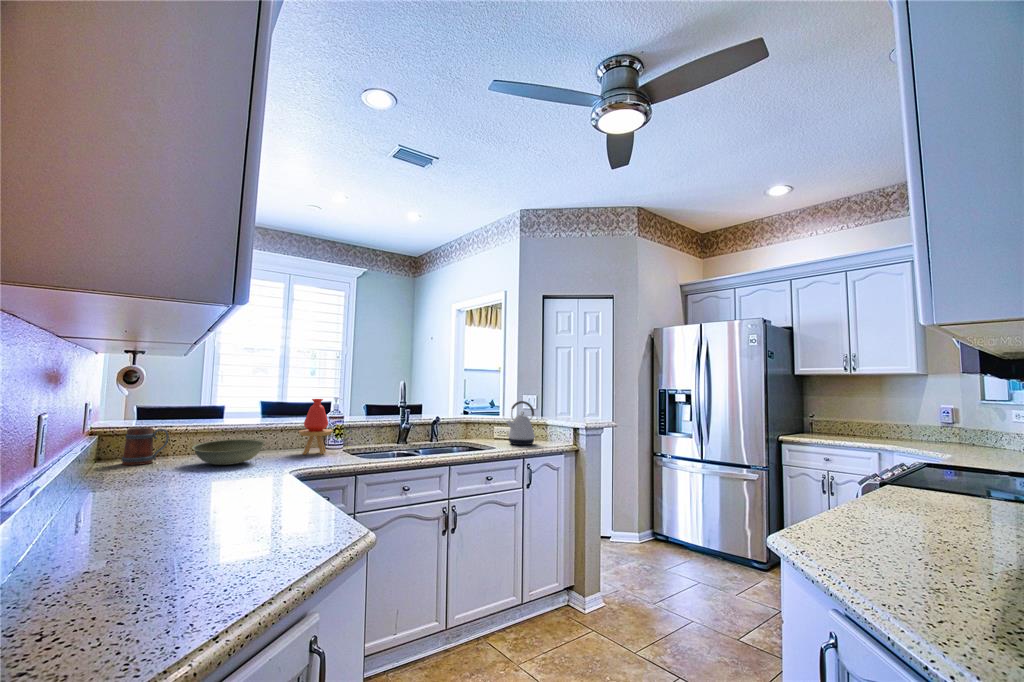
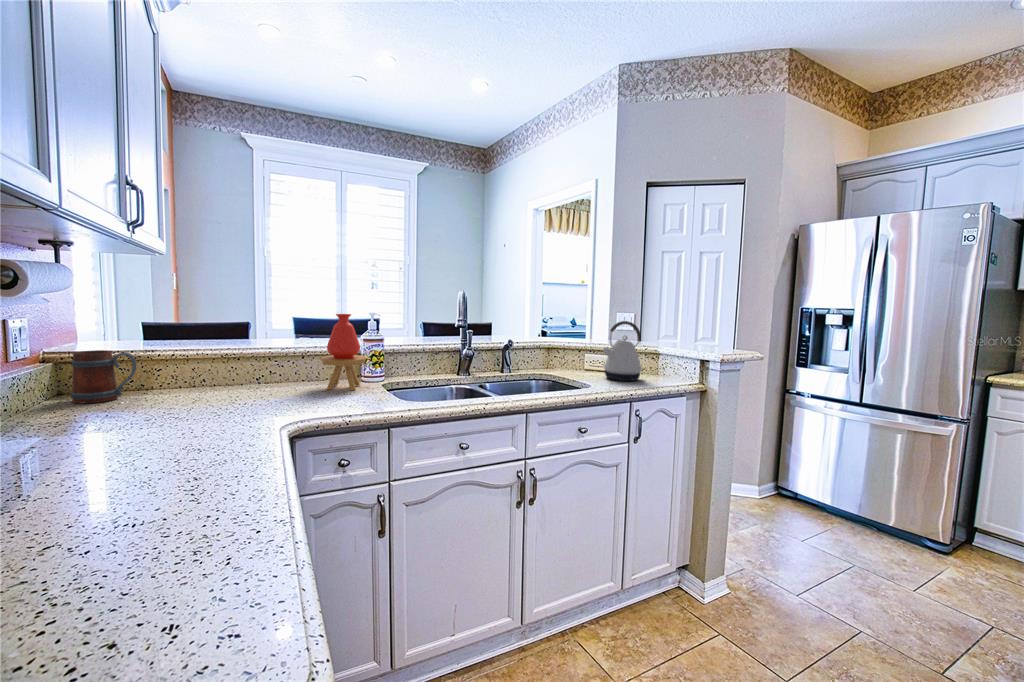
bowl: present [192,439,265,465] -> none [154,368,265,408]

